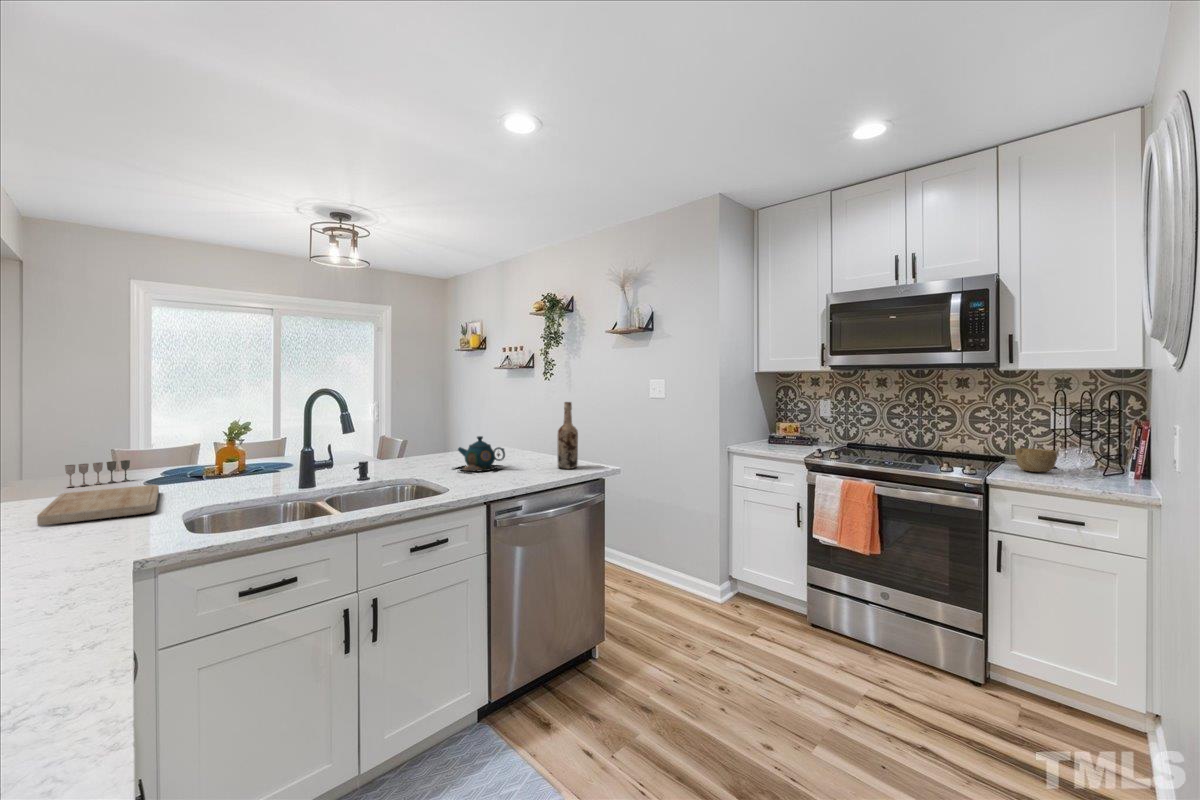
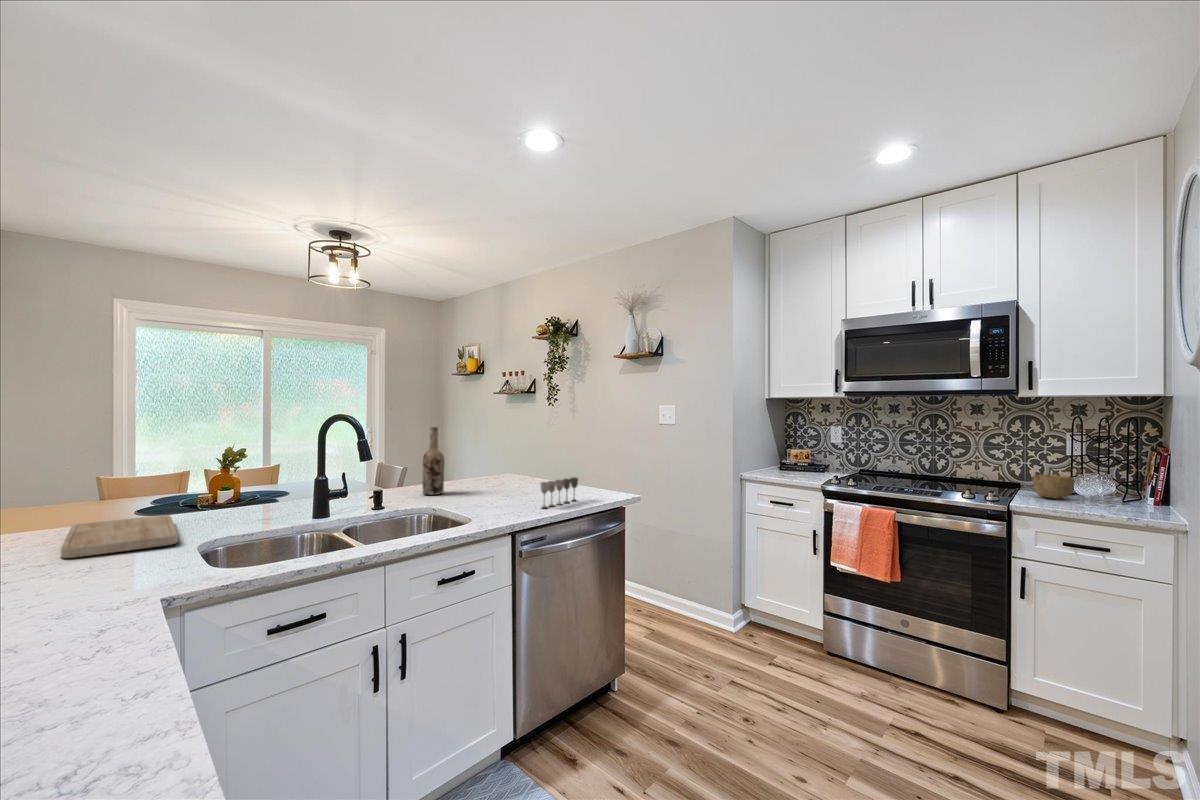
wine bottle: present [557,402,578,469] -> present [423,427,444,495]
teapot: present [458,436,505,472] -> none [459,463,527,502]
wine glass: present [65,460,130,487] -> present [540,477,578,508]

